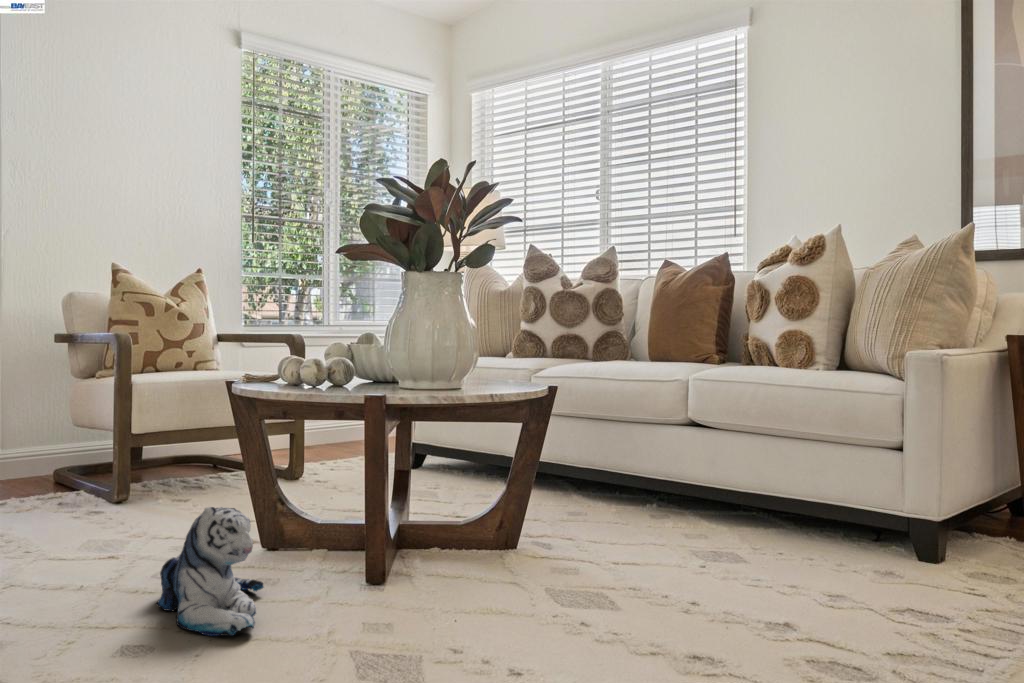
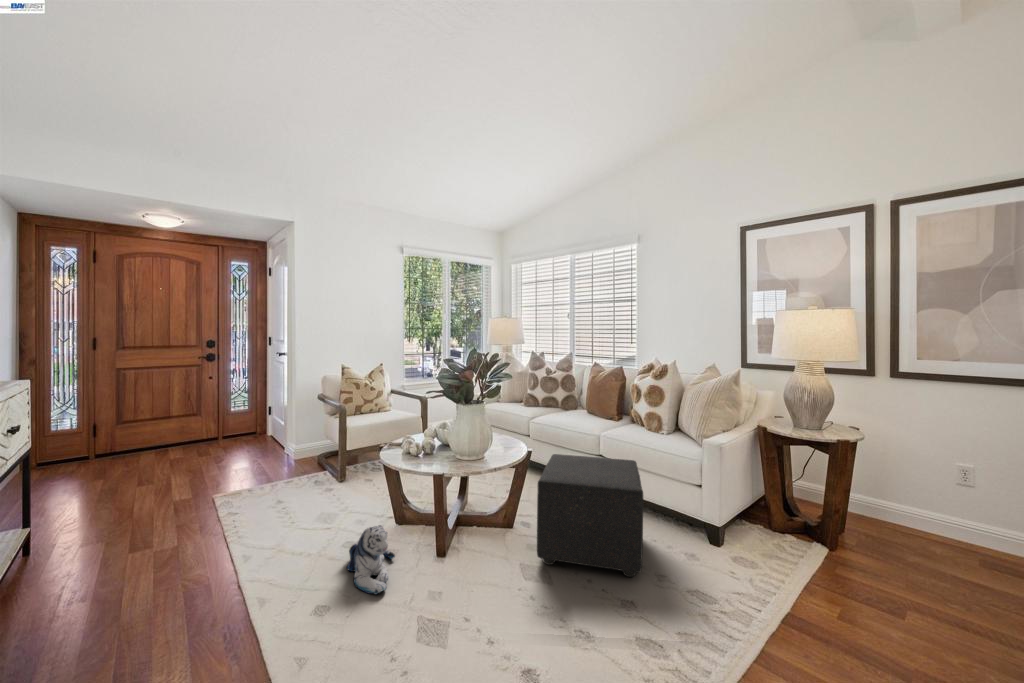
ottoman: none [577,396,805,603] -> present [537,454,643,577]

